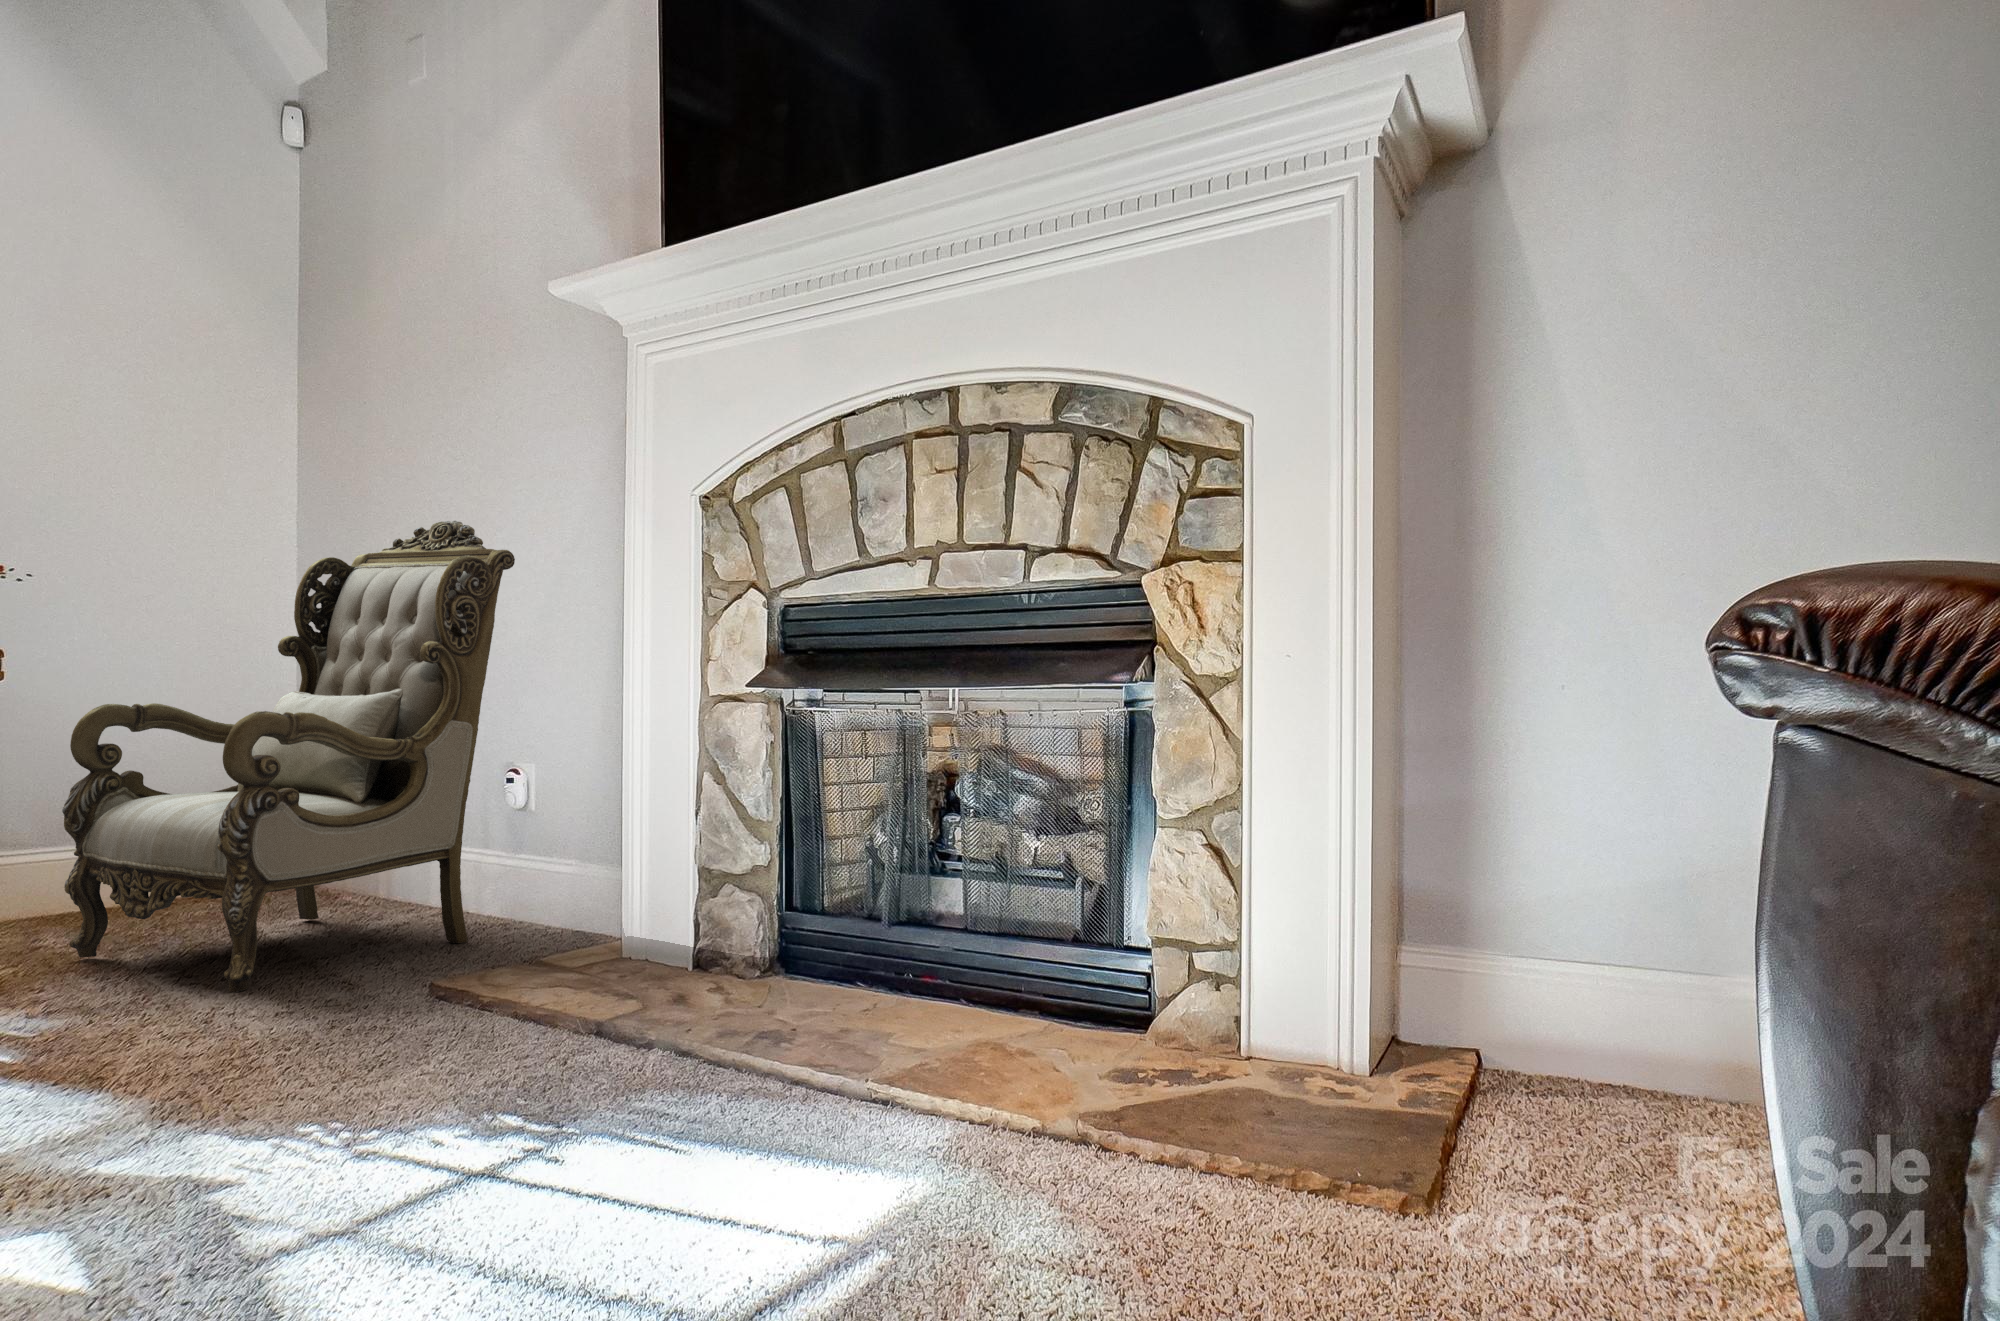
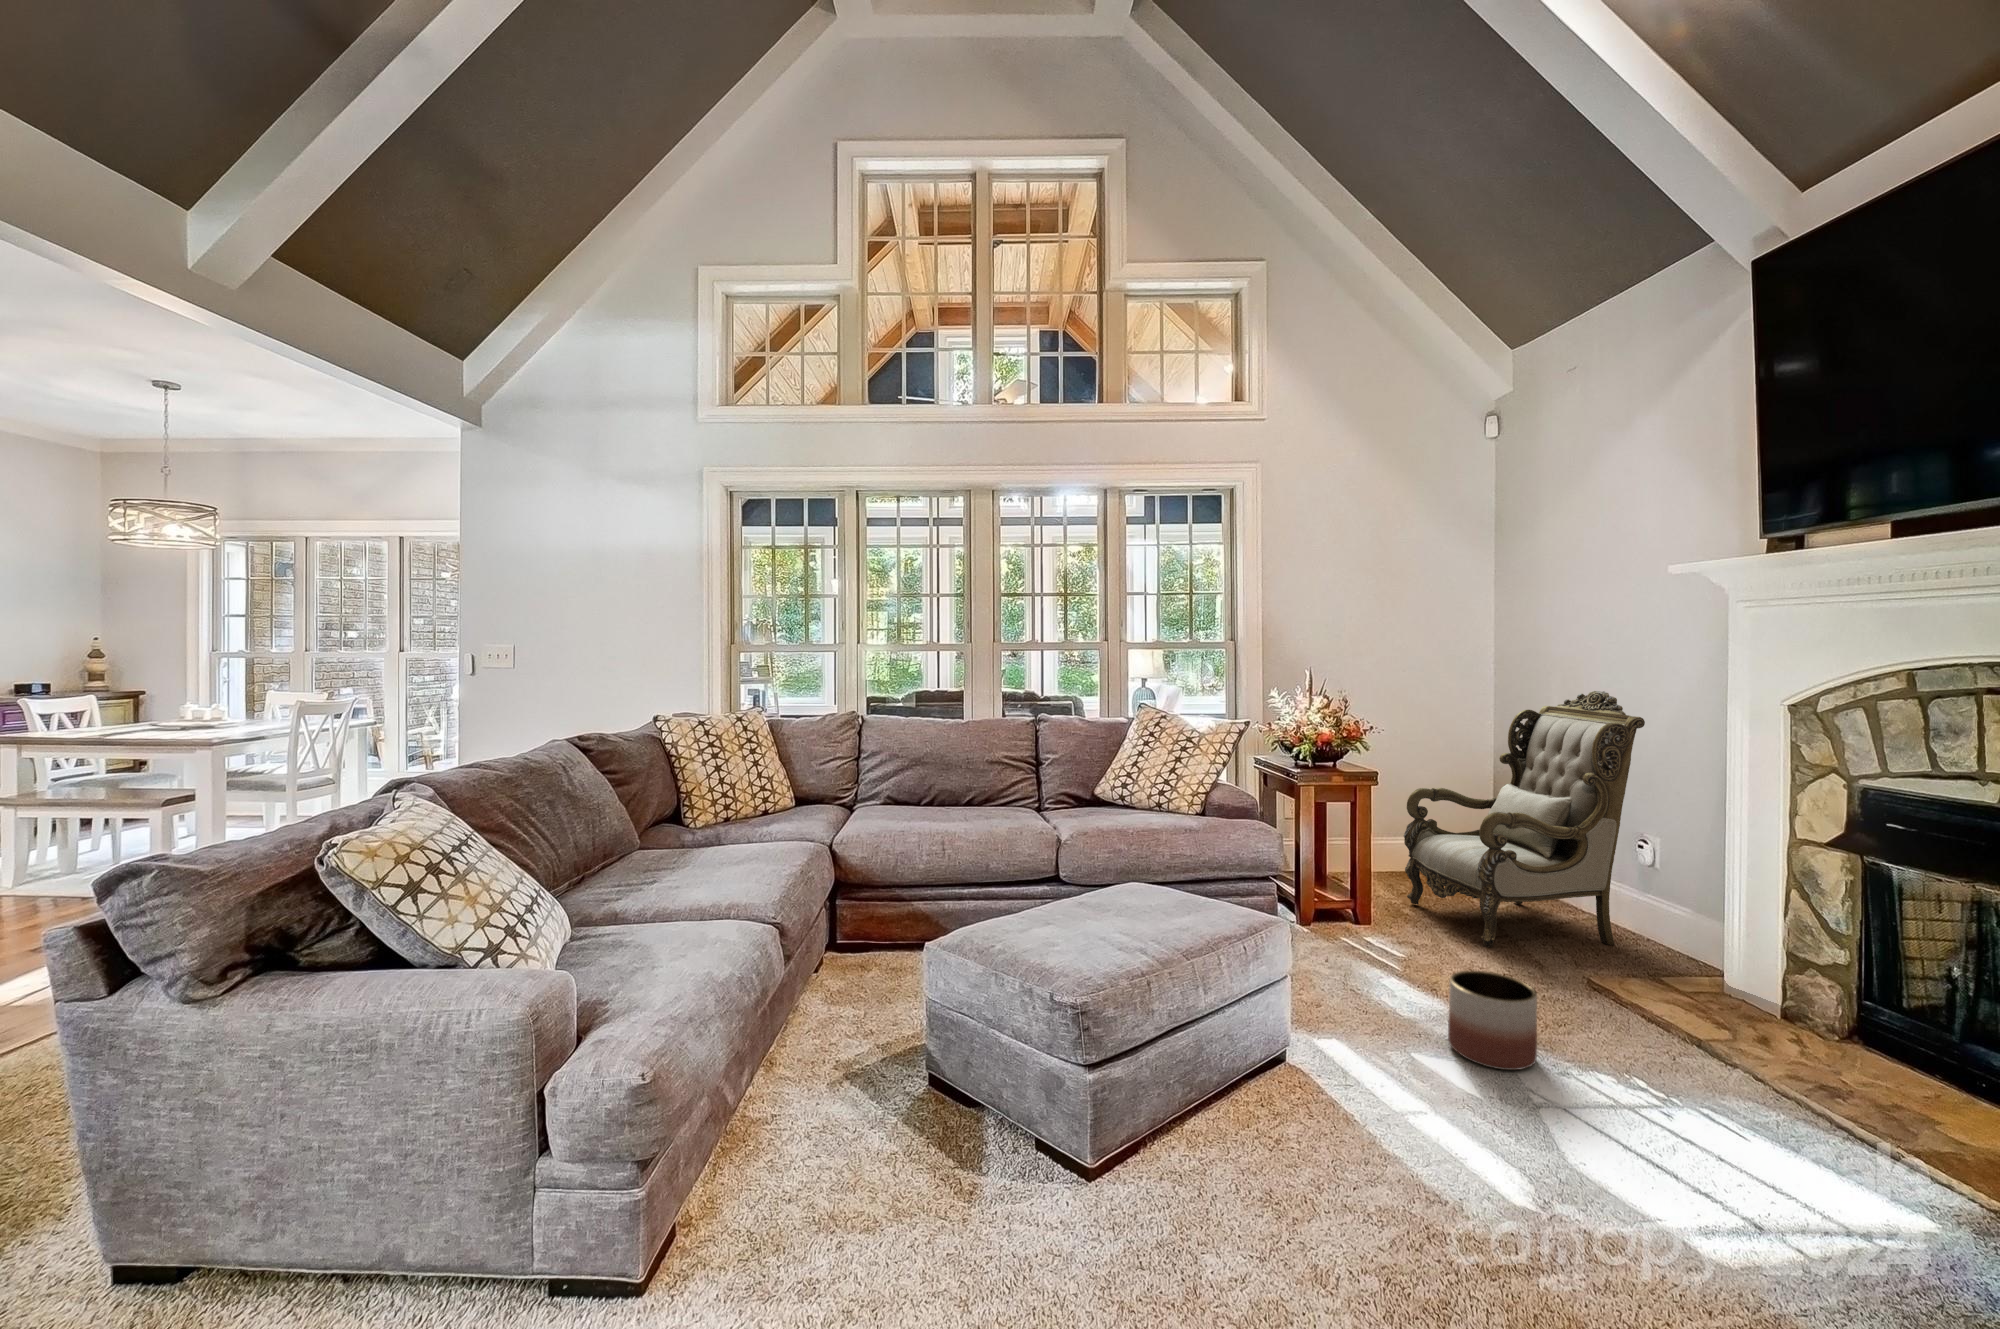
planter: none [91,985,312,1208] -> present [1448,971,1537,1070]

